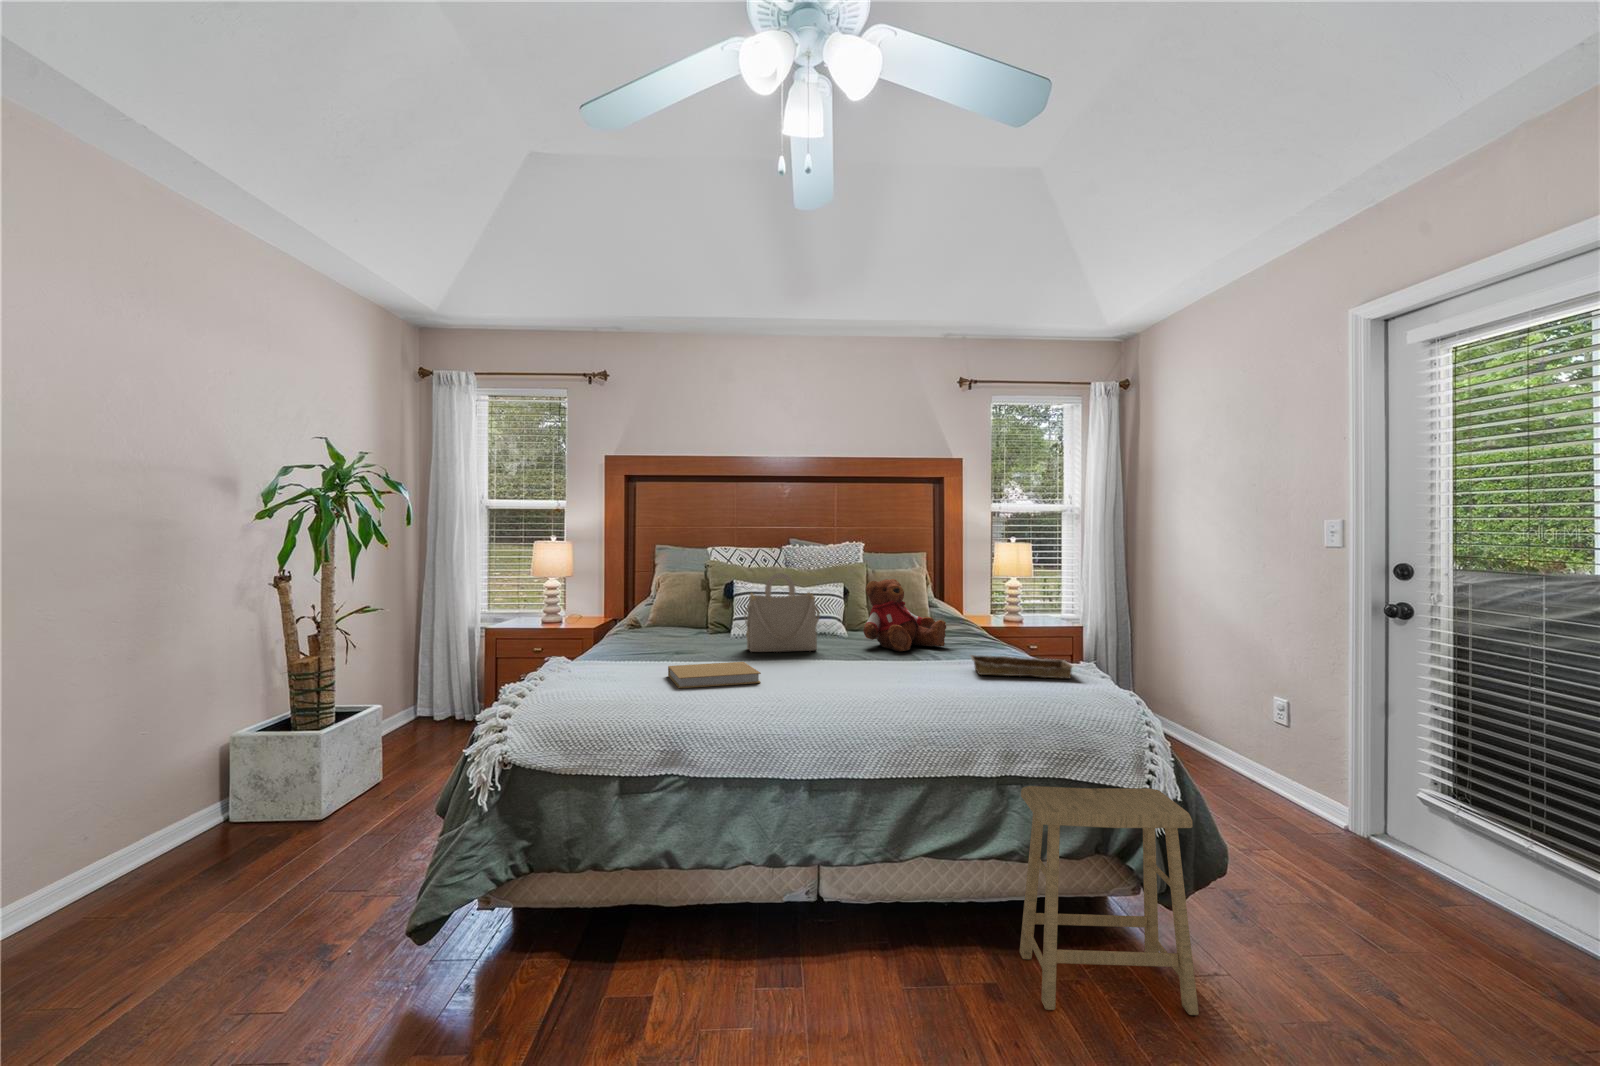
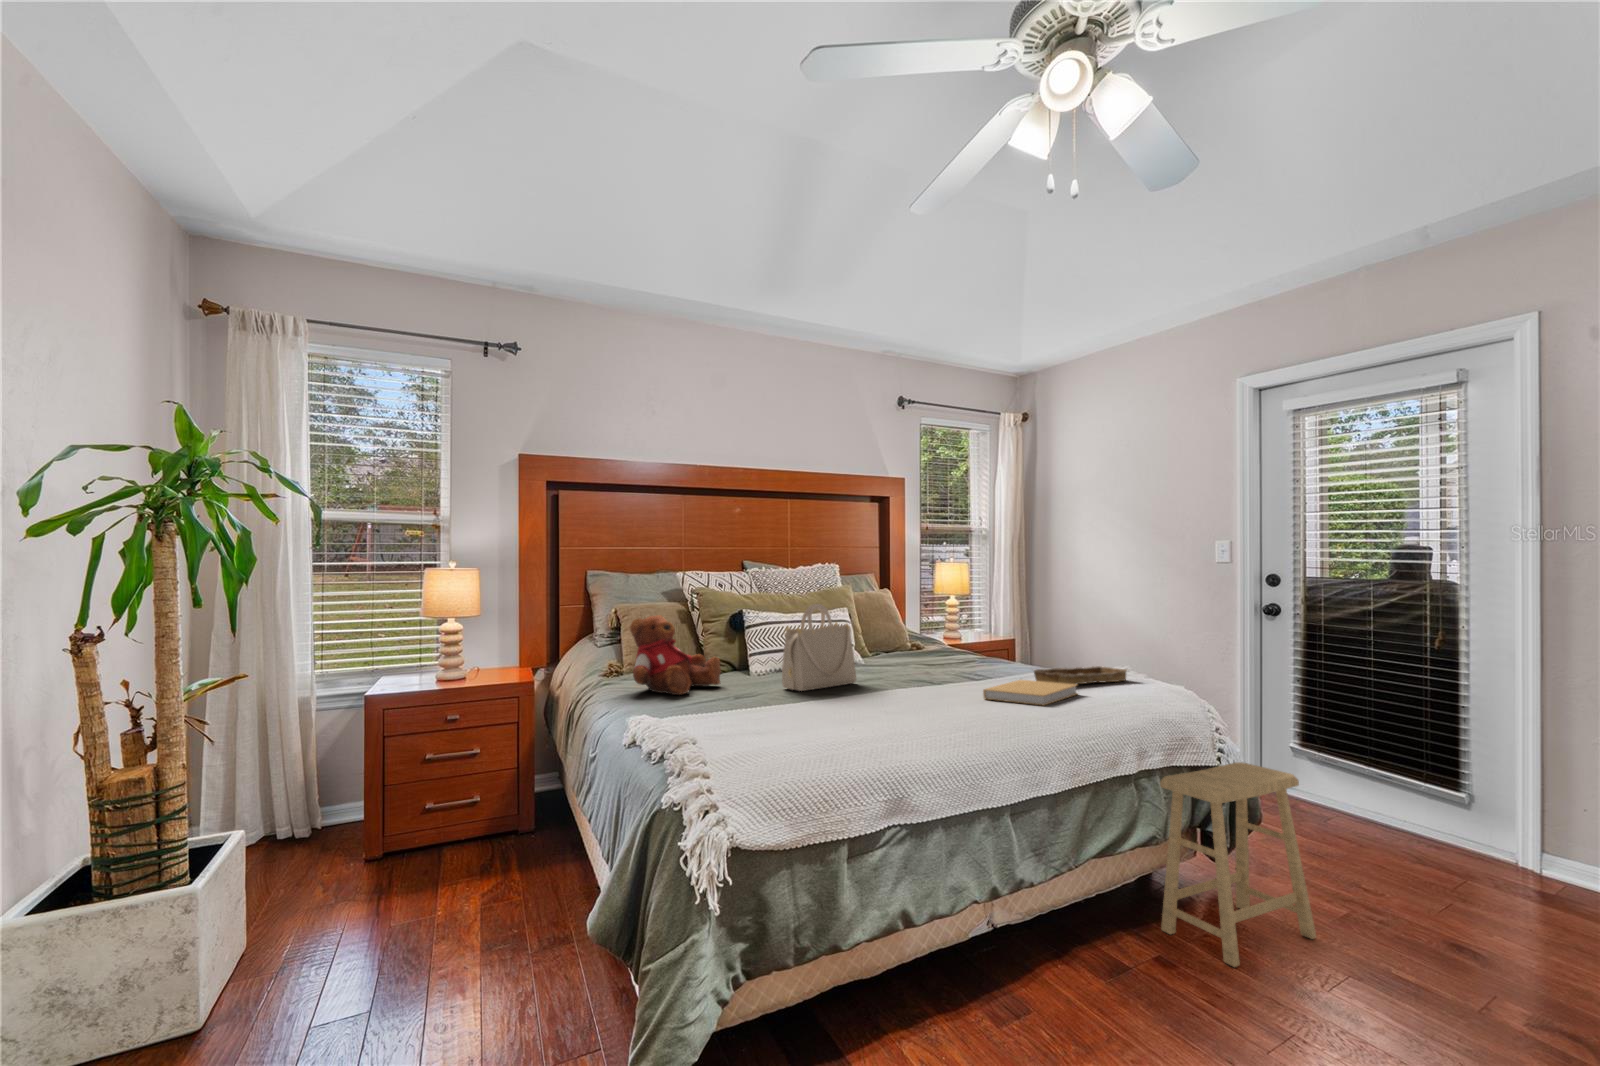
teddy bear: present [863,579,946,651] -> present [630,615,721,695]
book: present [668,662,761,688] -> present [983,680,1078,706]

